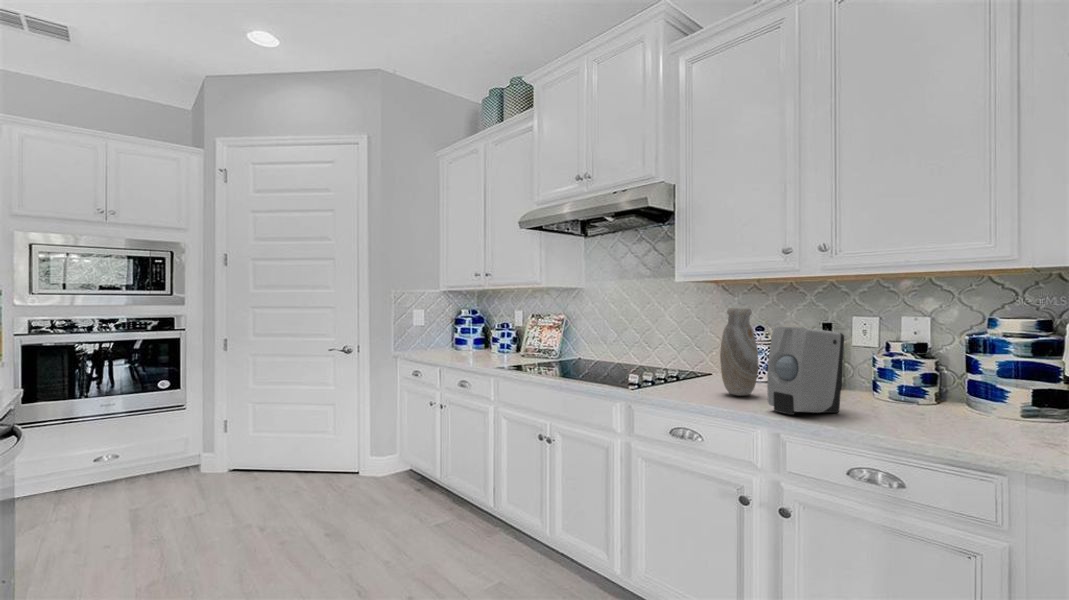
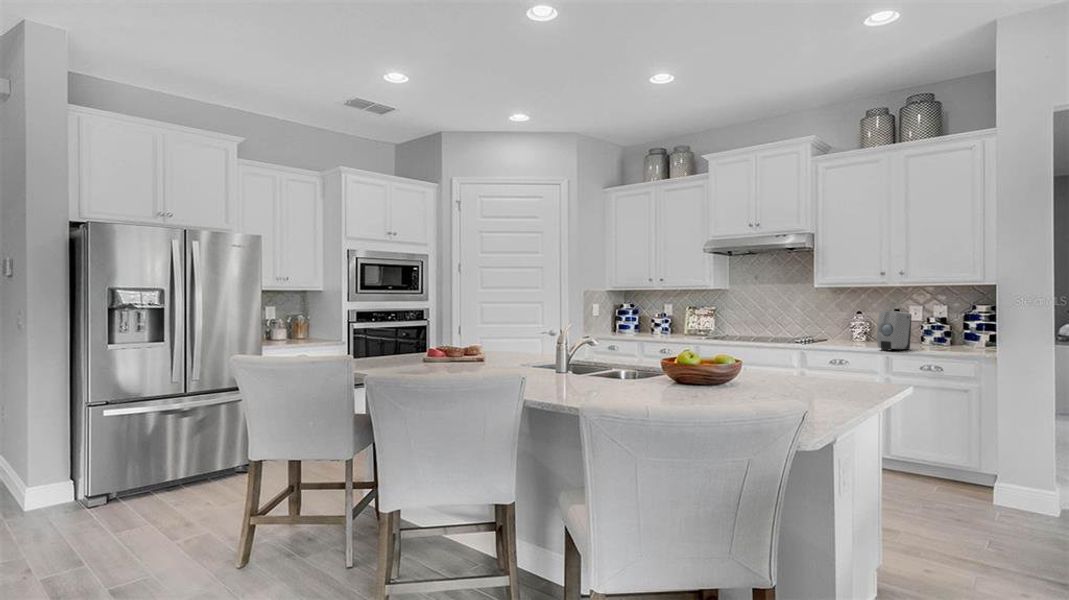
vase: present [720,308,758,396] -> none [847,302,868,346]

